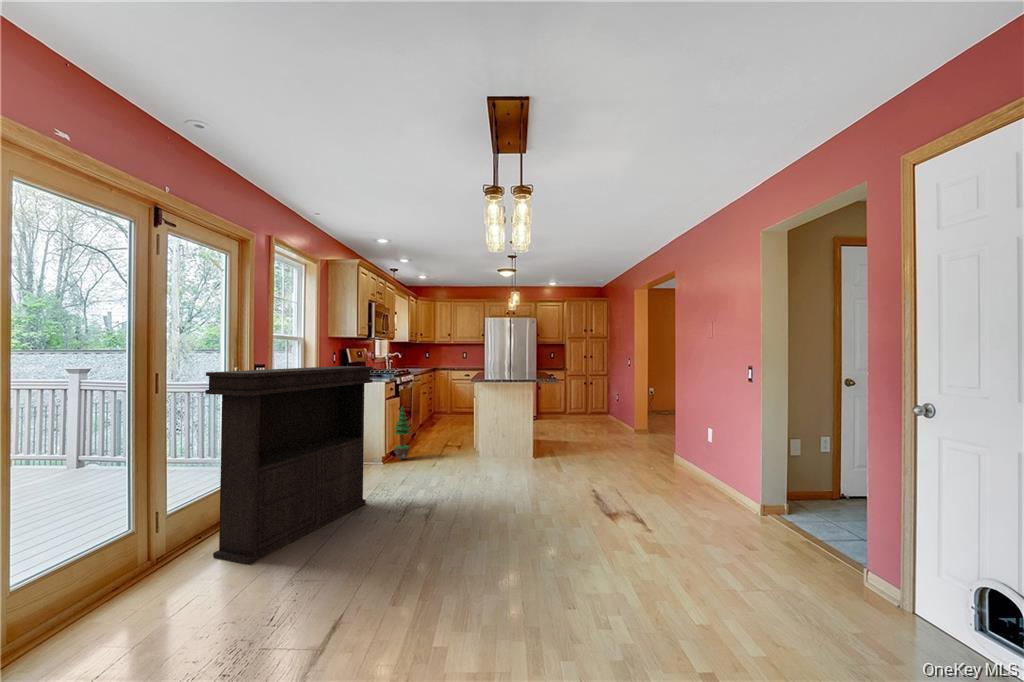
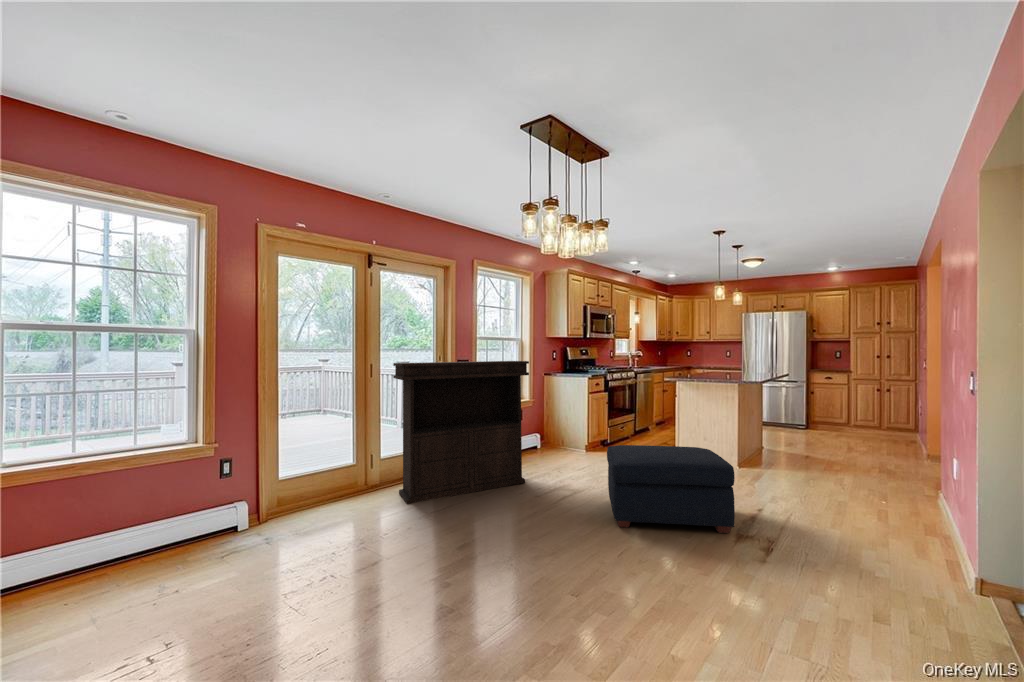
potted tree: present [393,406,411,459] -> none [594,400,613,453]
ottoman: none [465,438,574,516] -> present [607,445,735,533]

